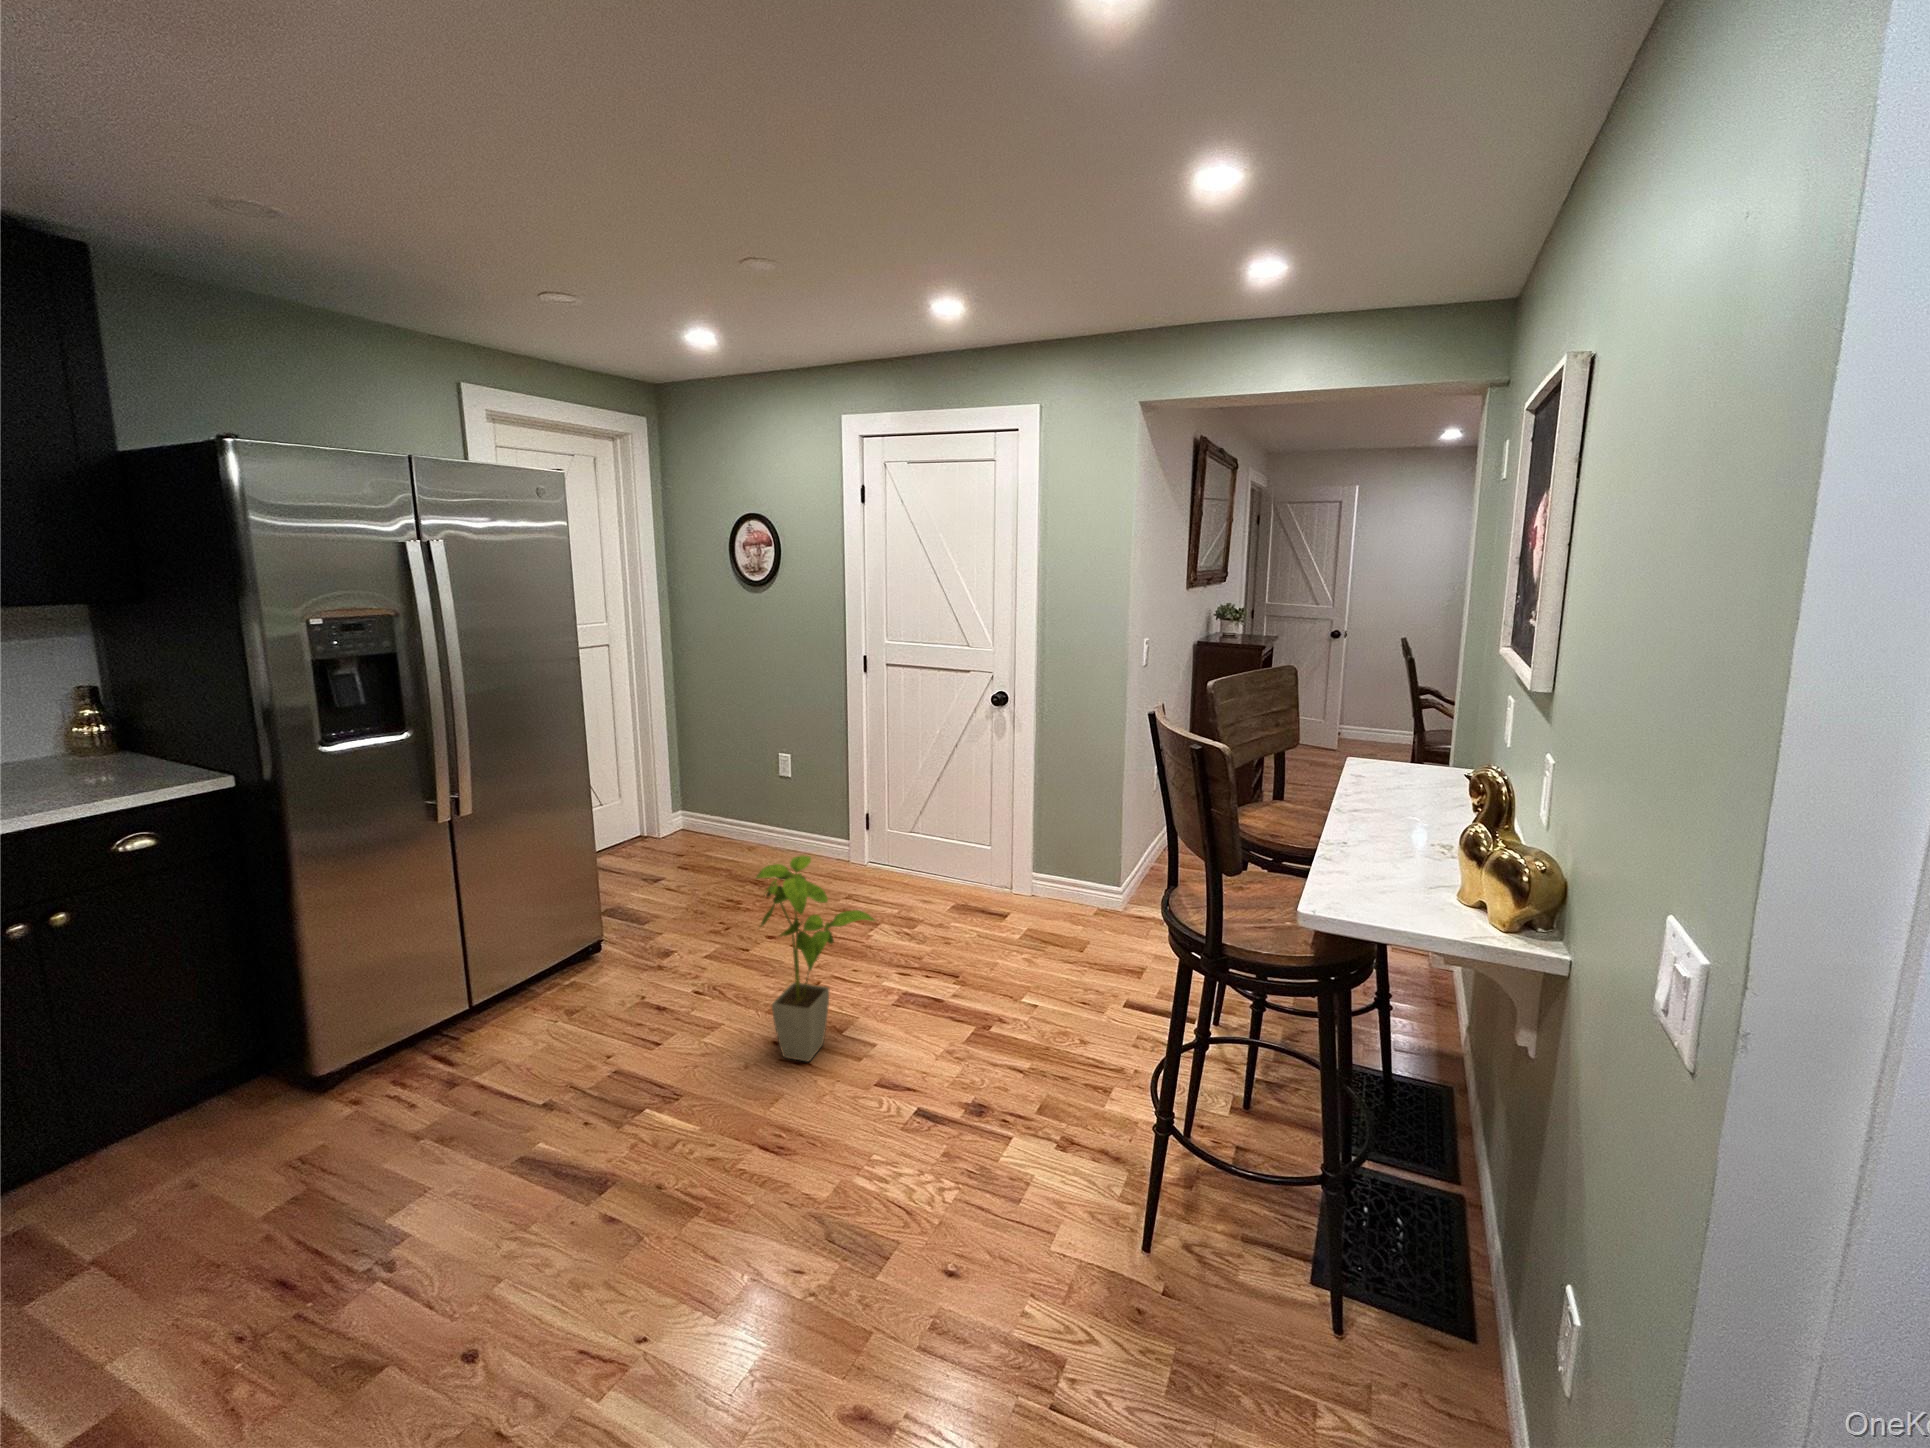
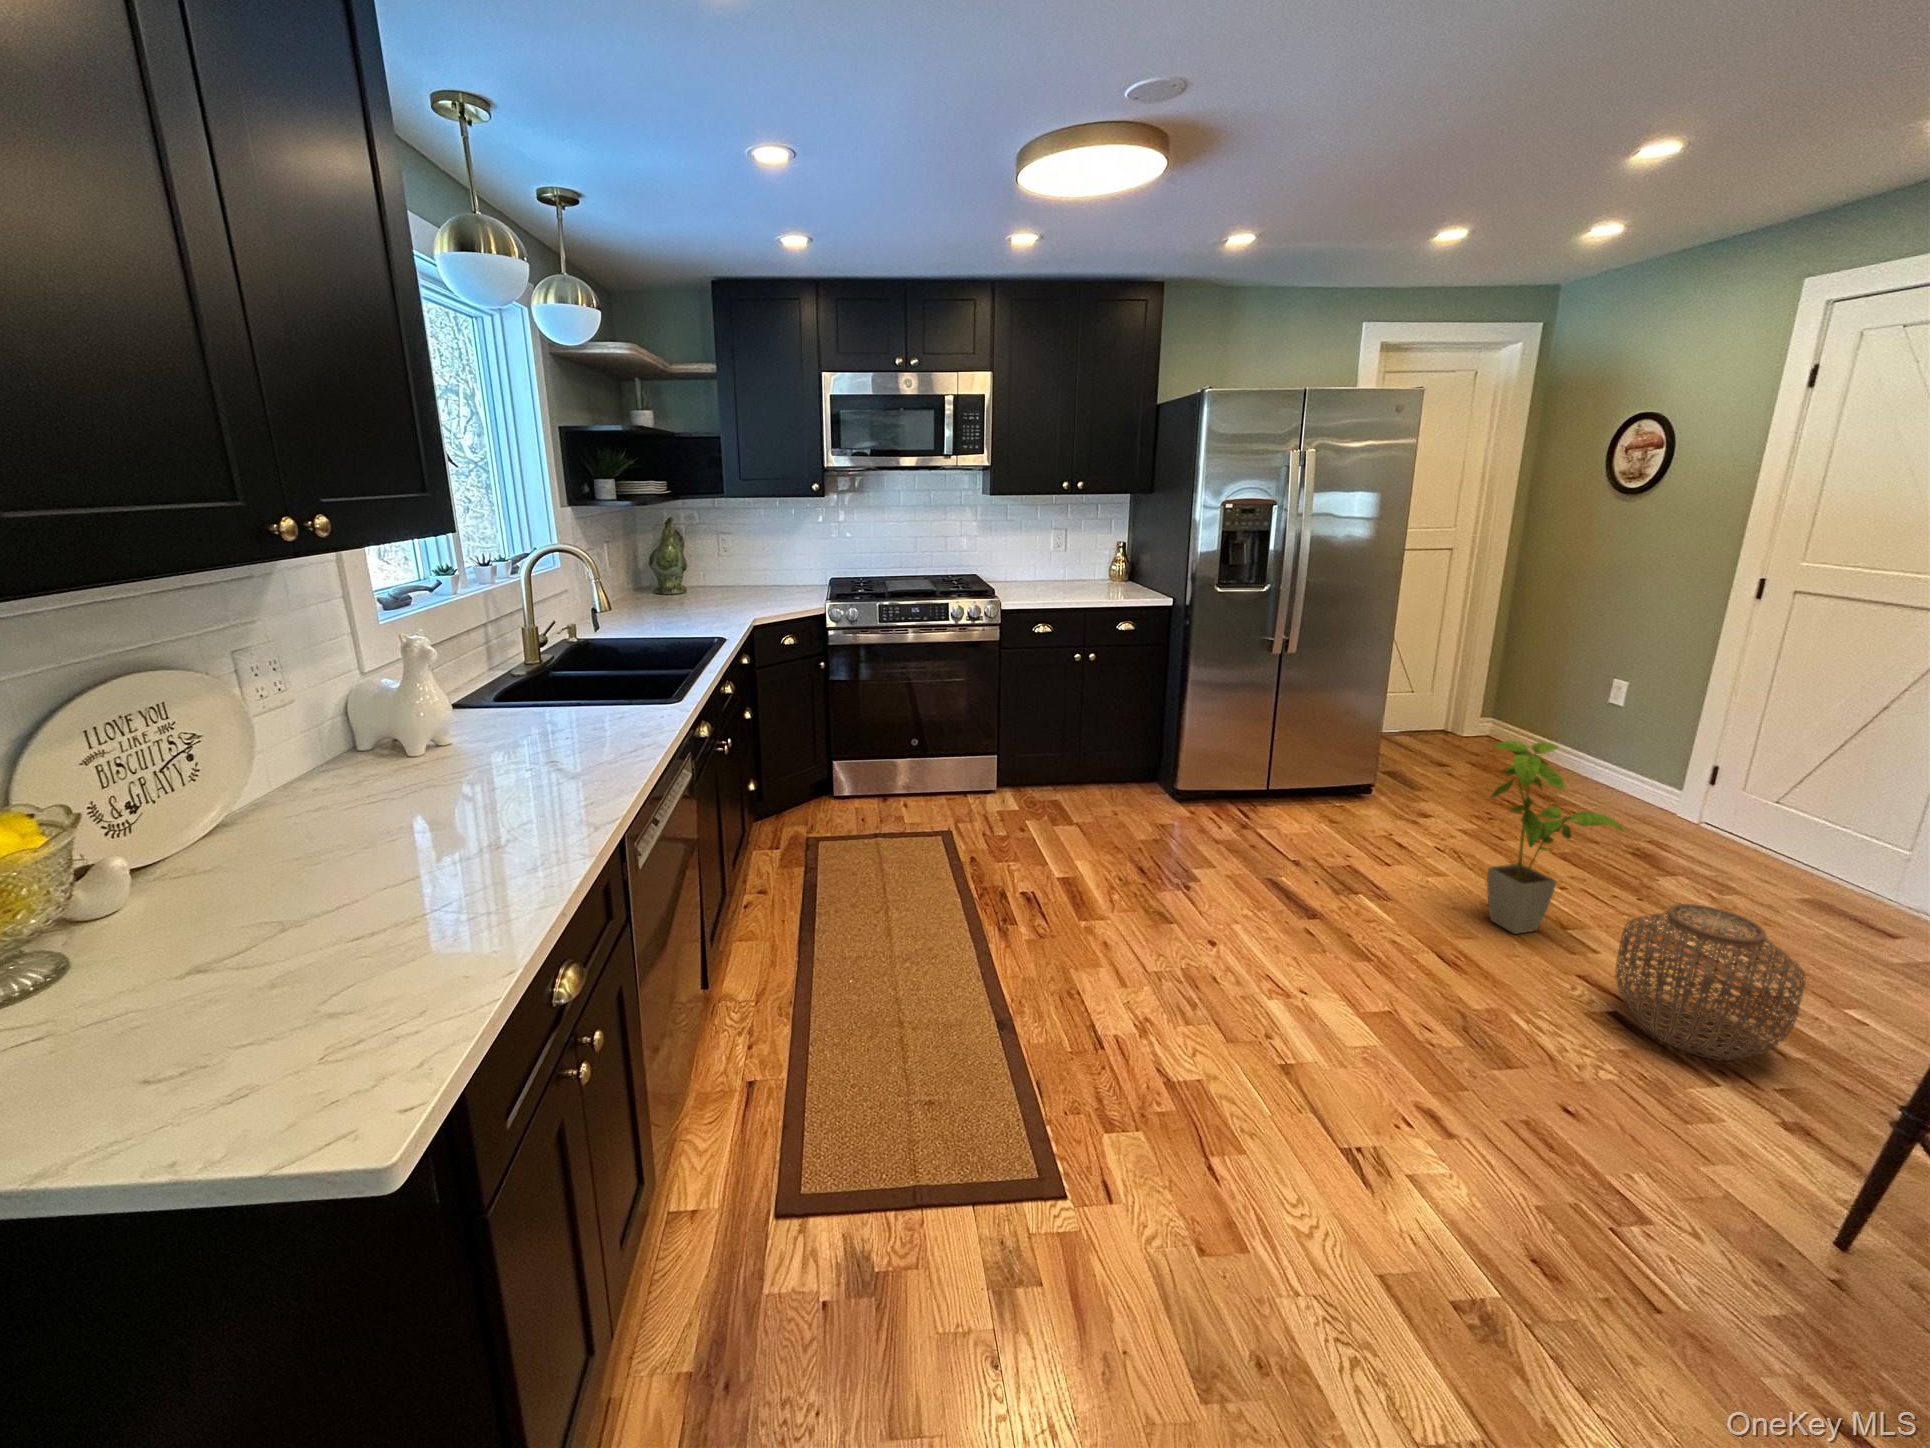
woven basket: none [909,966,1024,1111] -> present [1615,904,1805,1060]

